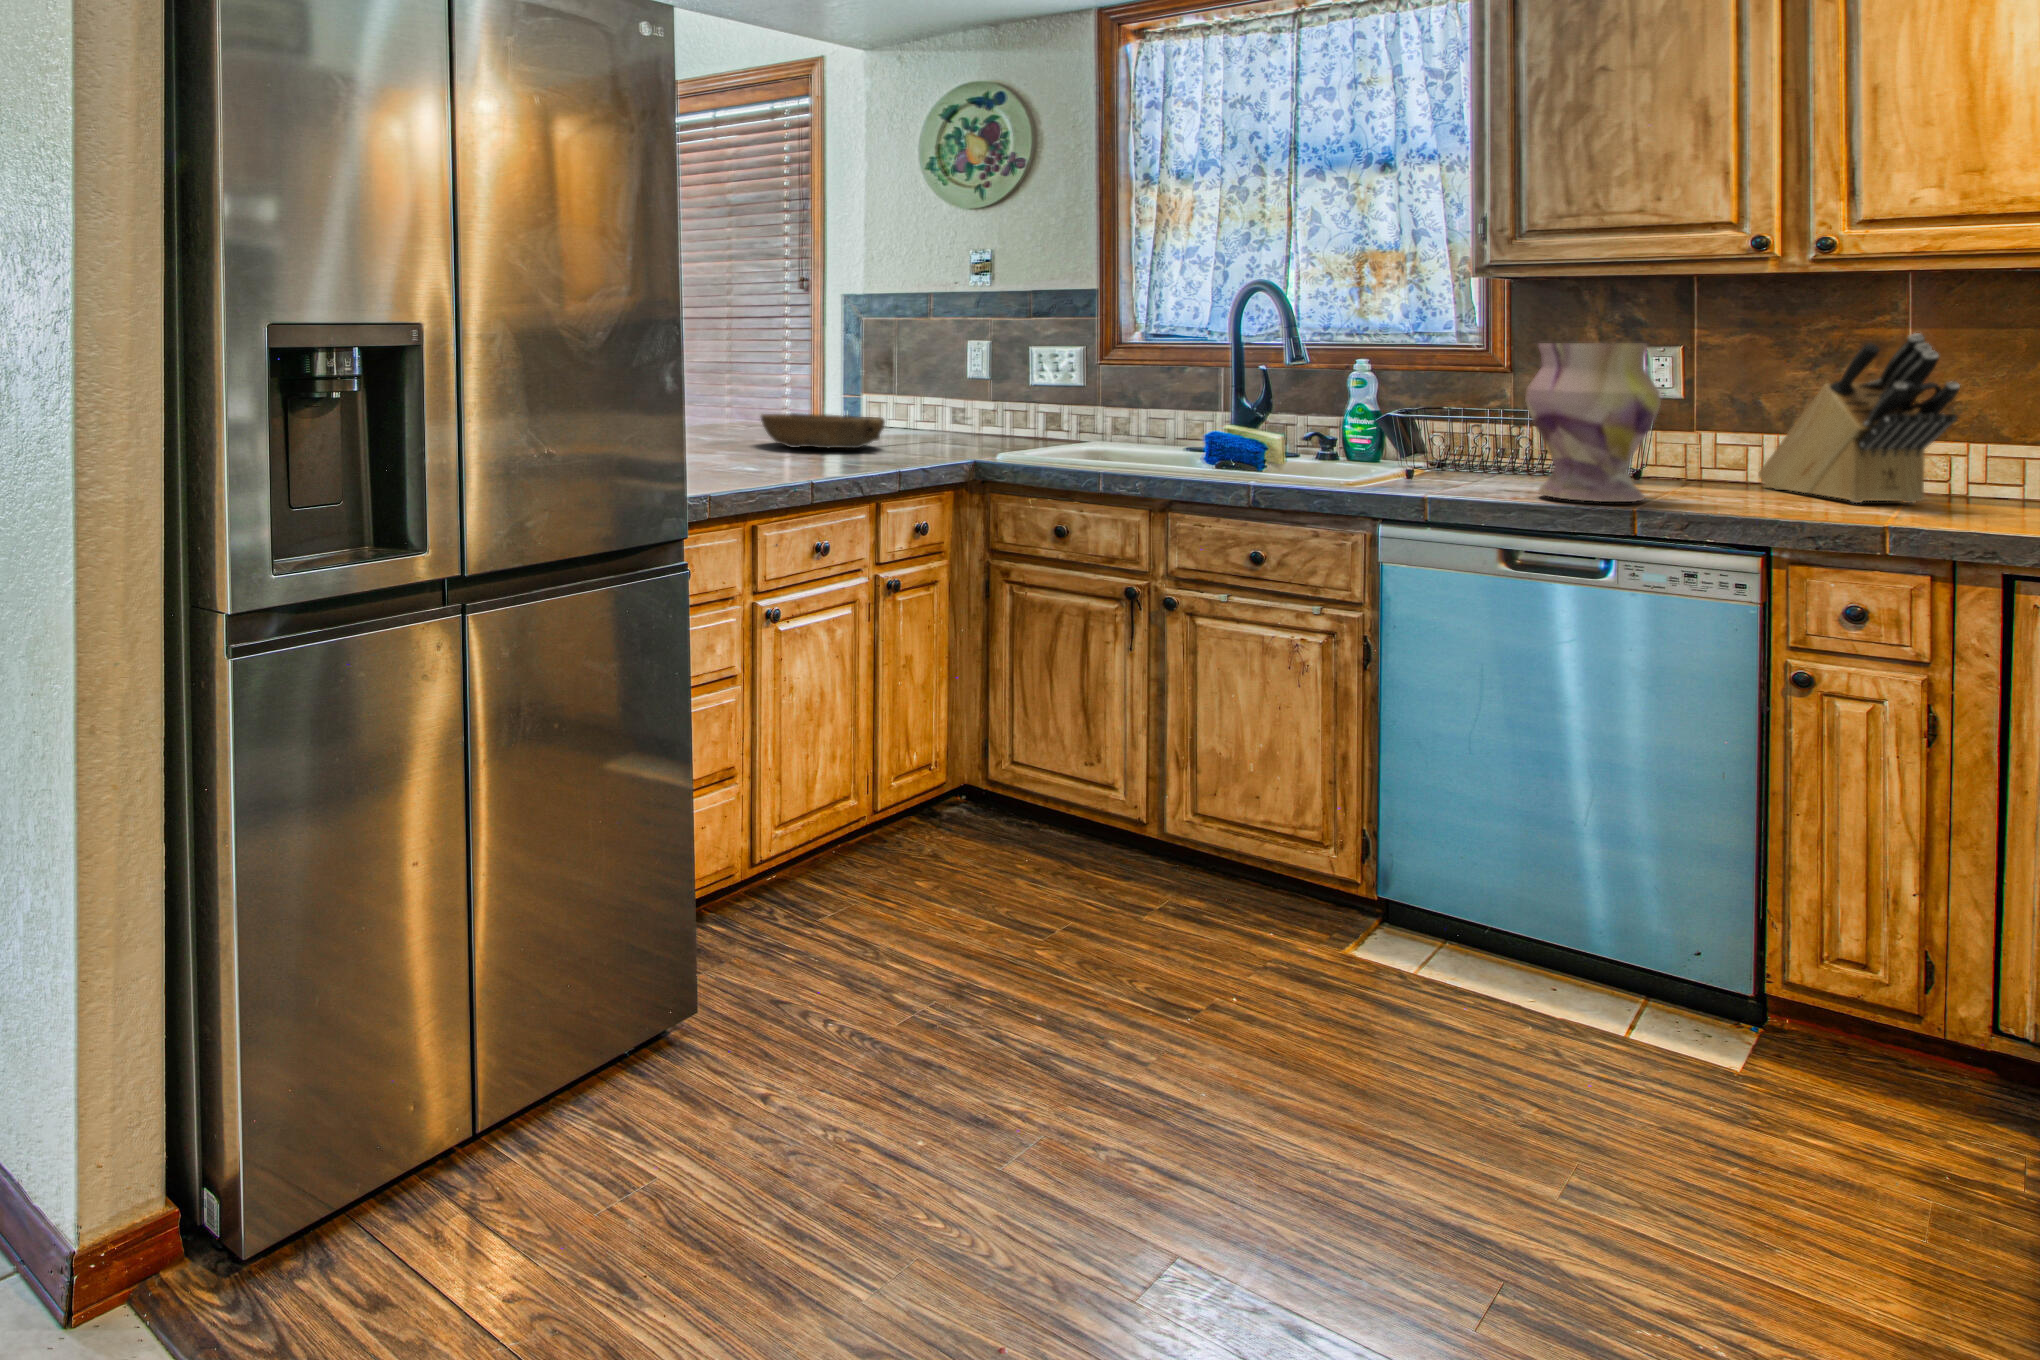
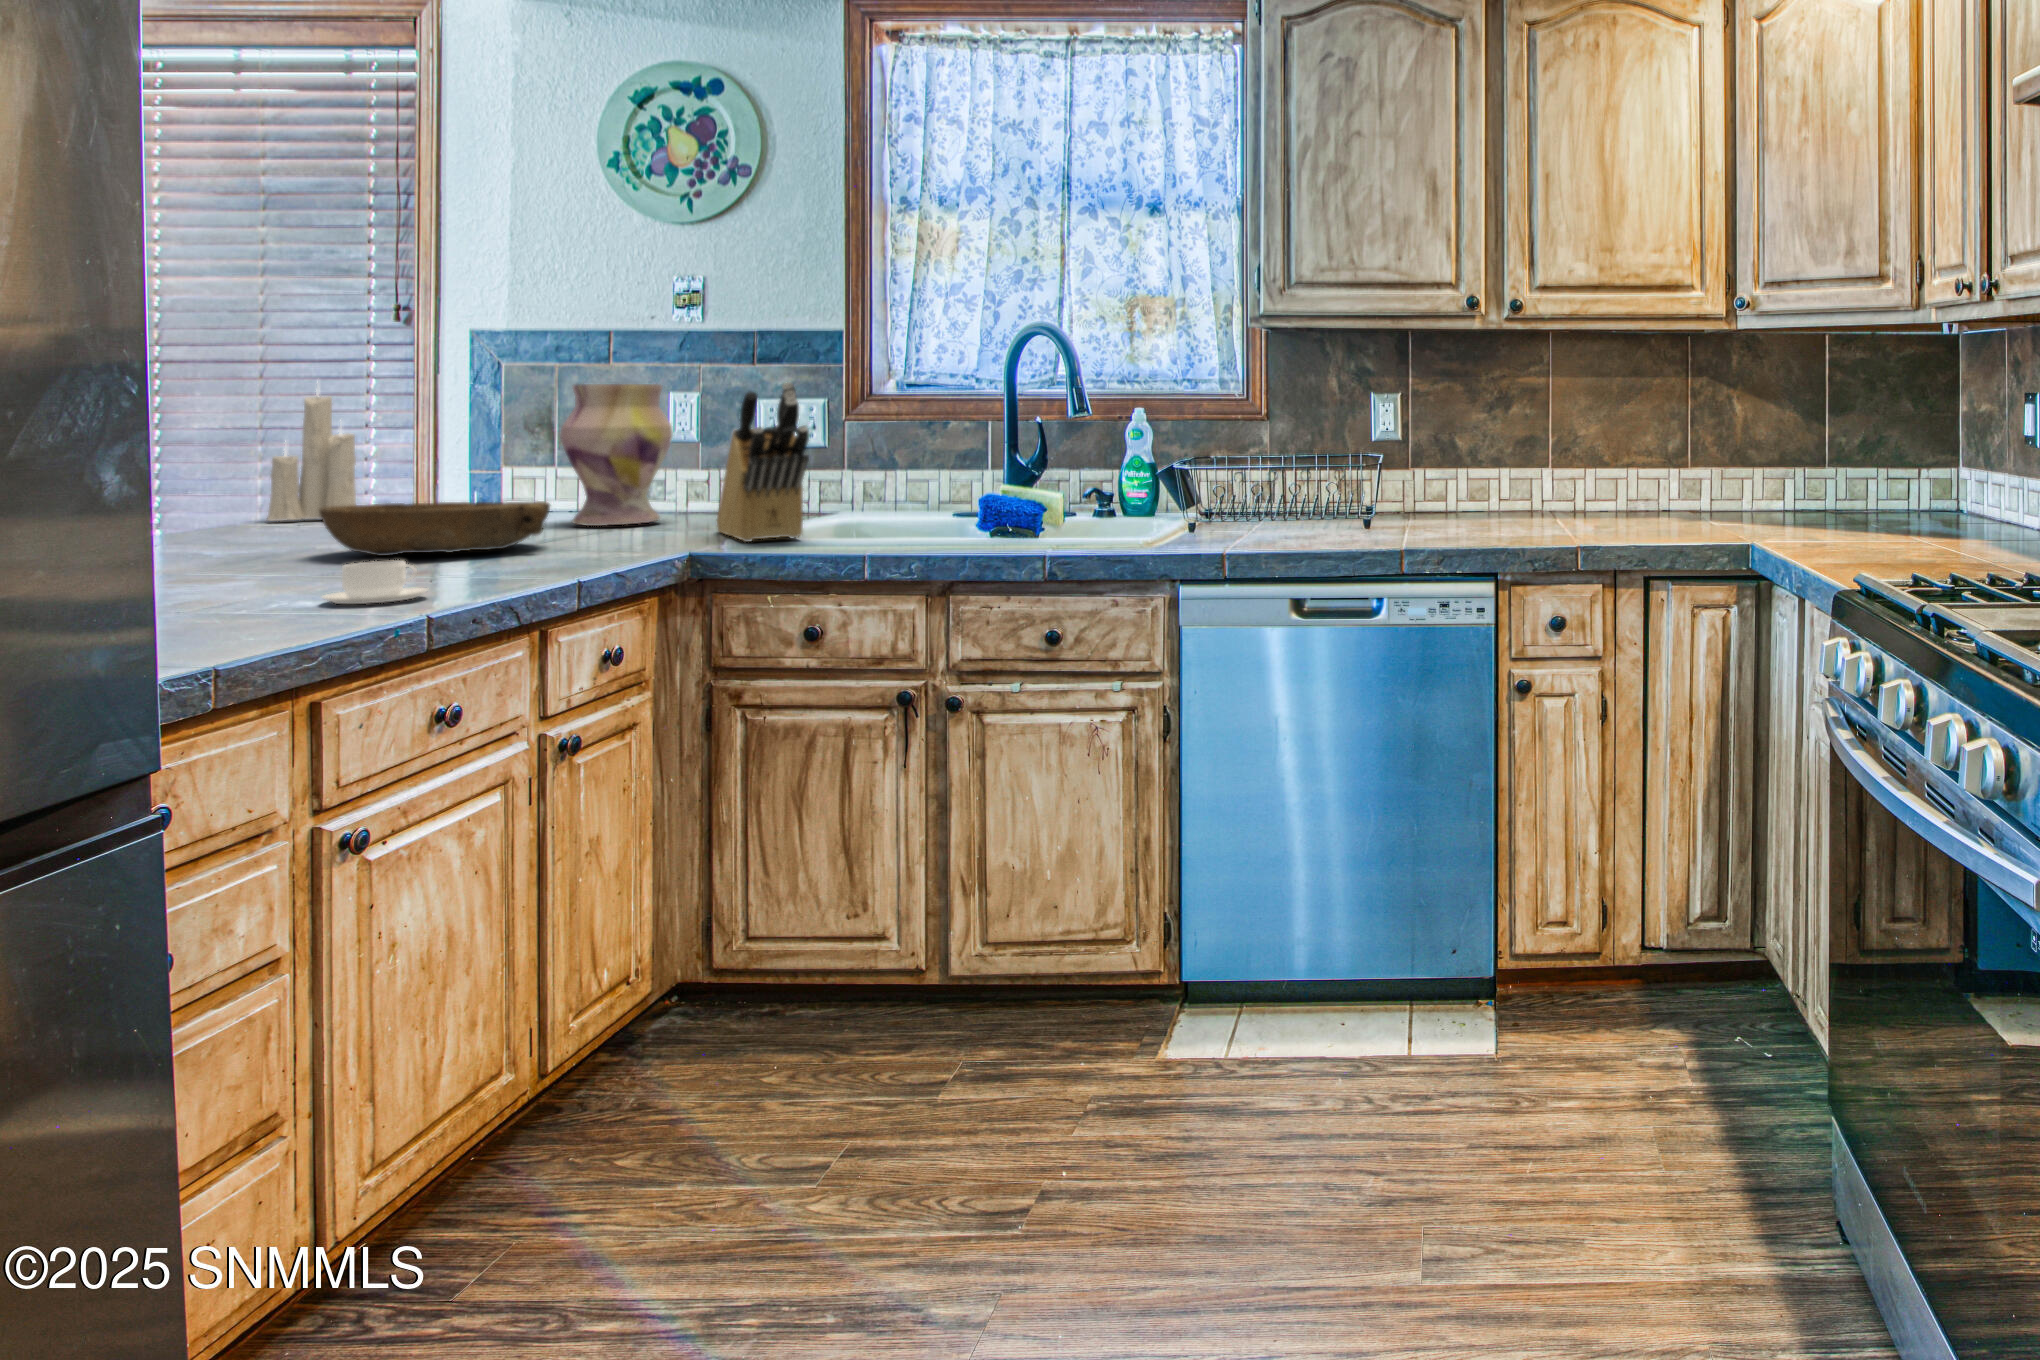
candle: none [738,324,784,422] -> present [267,390,356,521]
knife block: present [1758,333,1960,503] -> present [717,382,809,542]
vase: present [1525,343,1661,502] -> present [561,384,673,526]
coffee cup: none [758,451,812,476] -> present [322,560,427,604]

